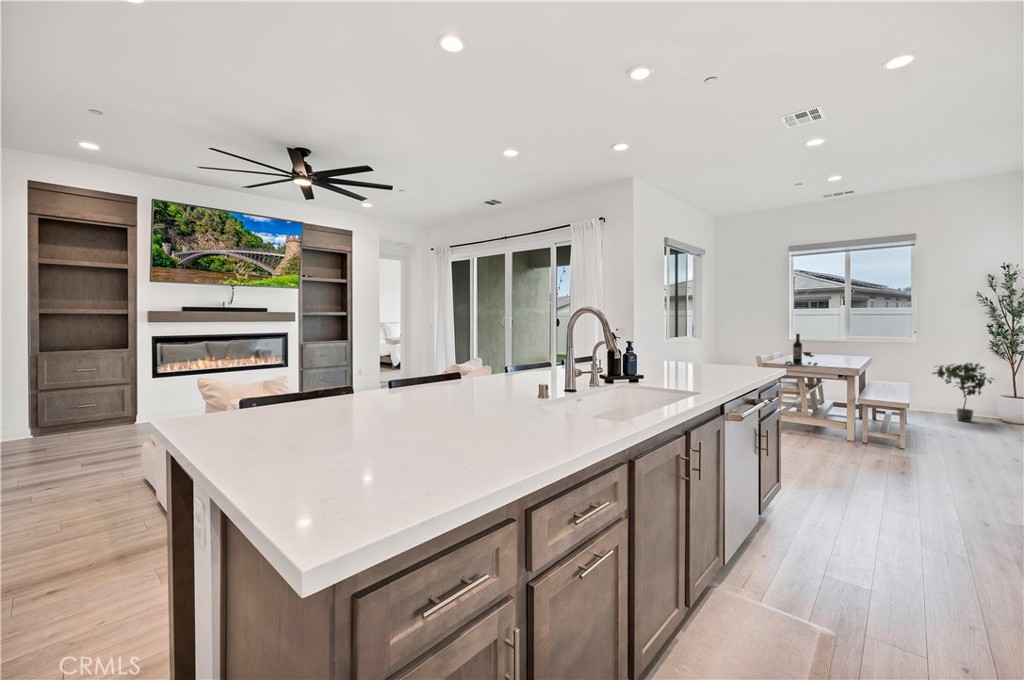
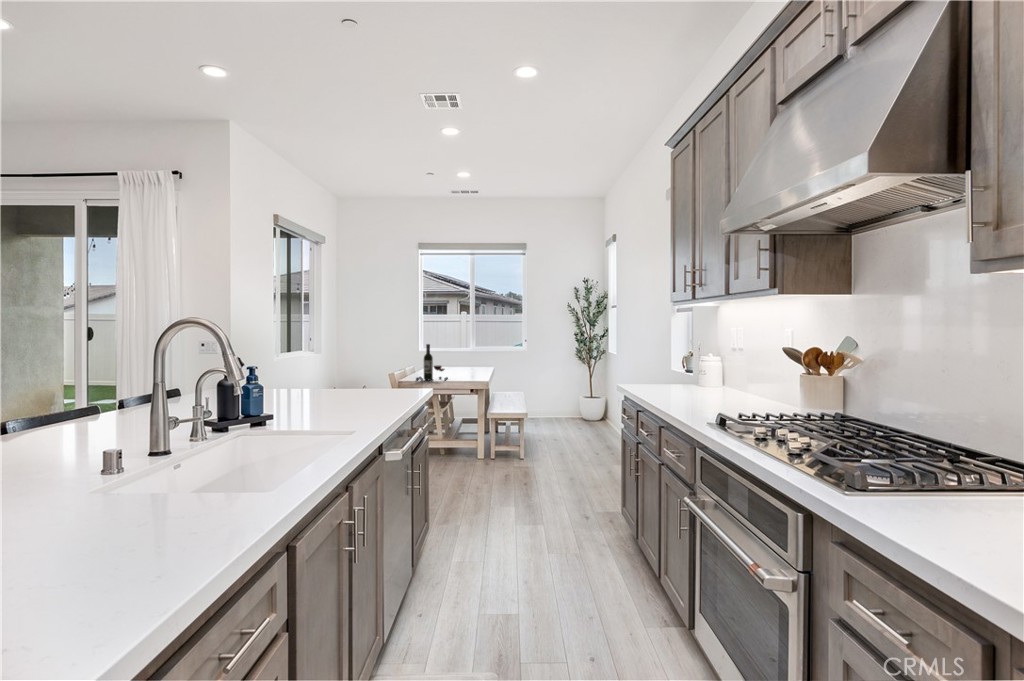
potted plant: present [933,363,994,422] -> none [539,368,581,423]

